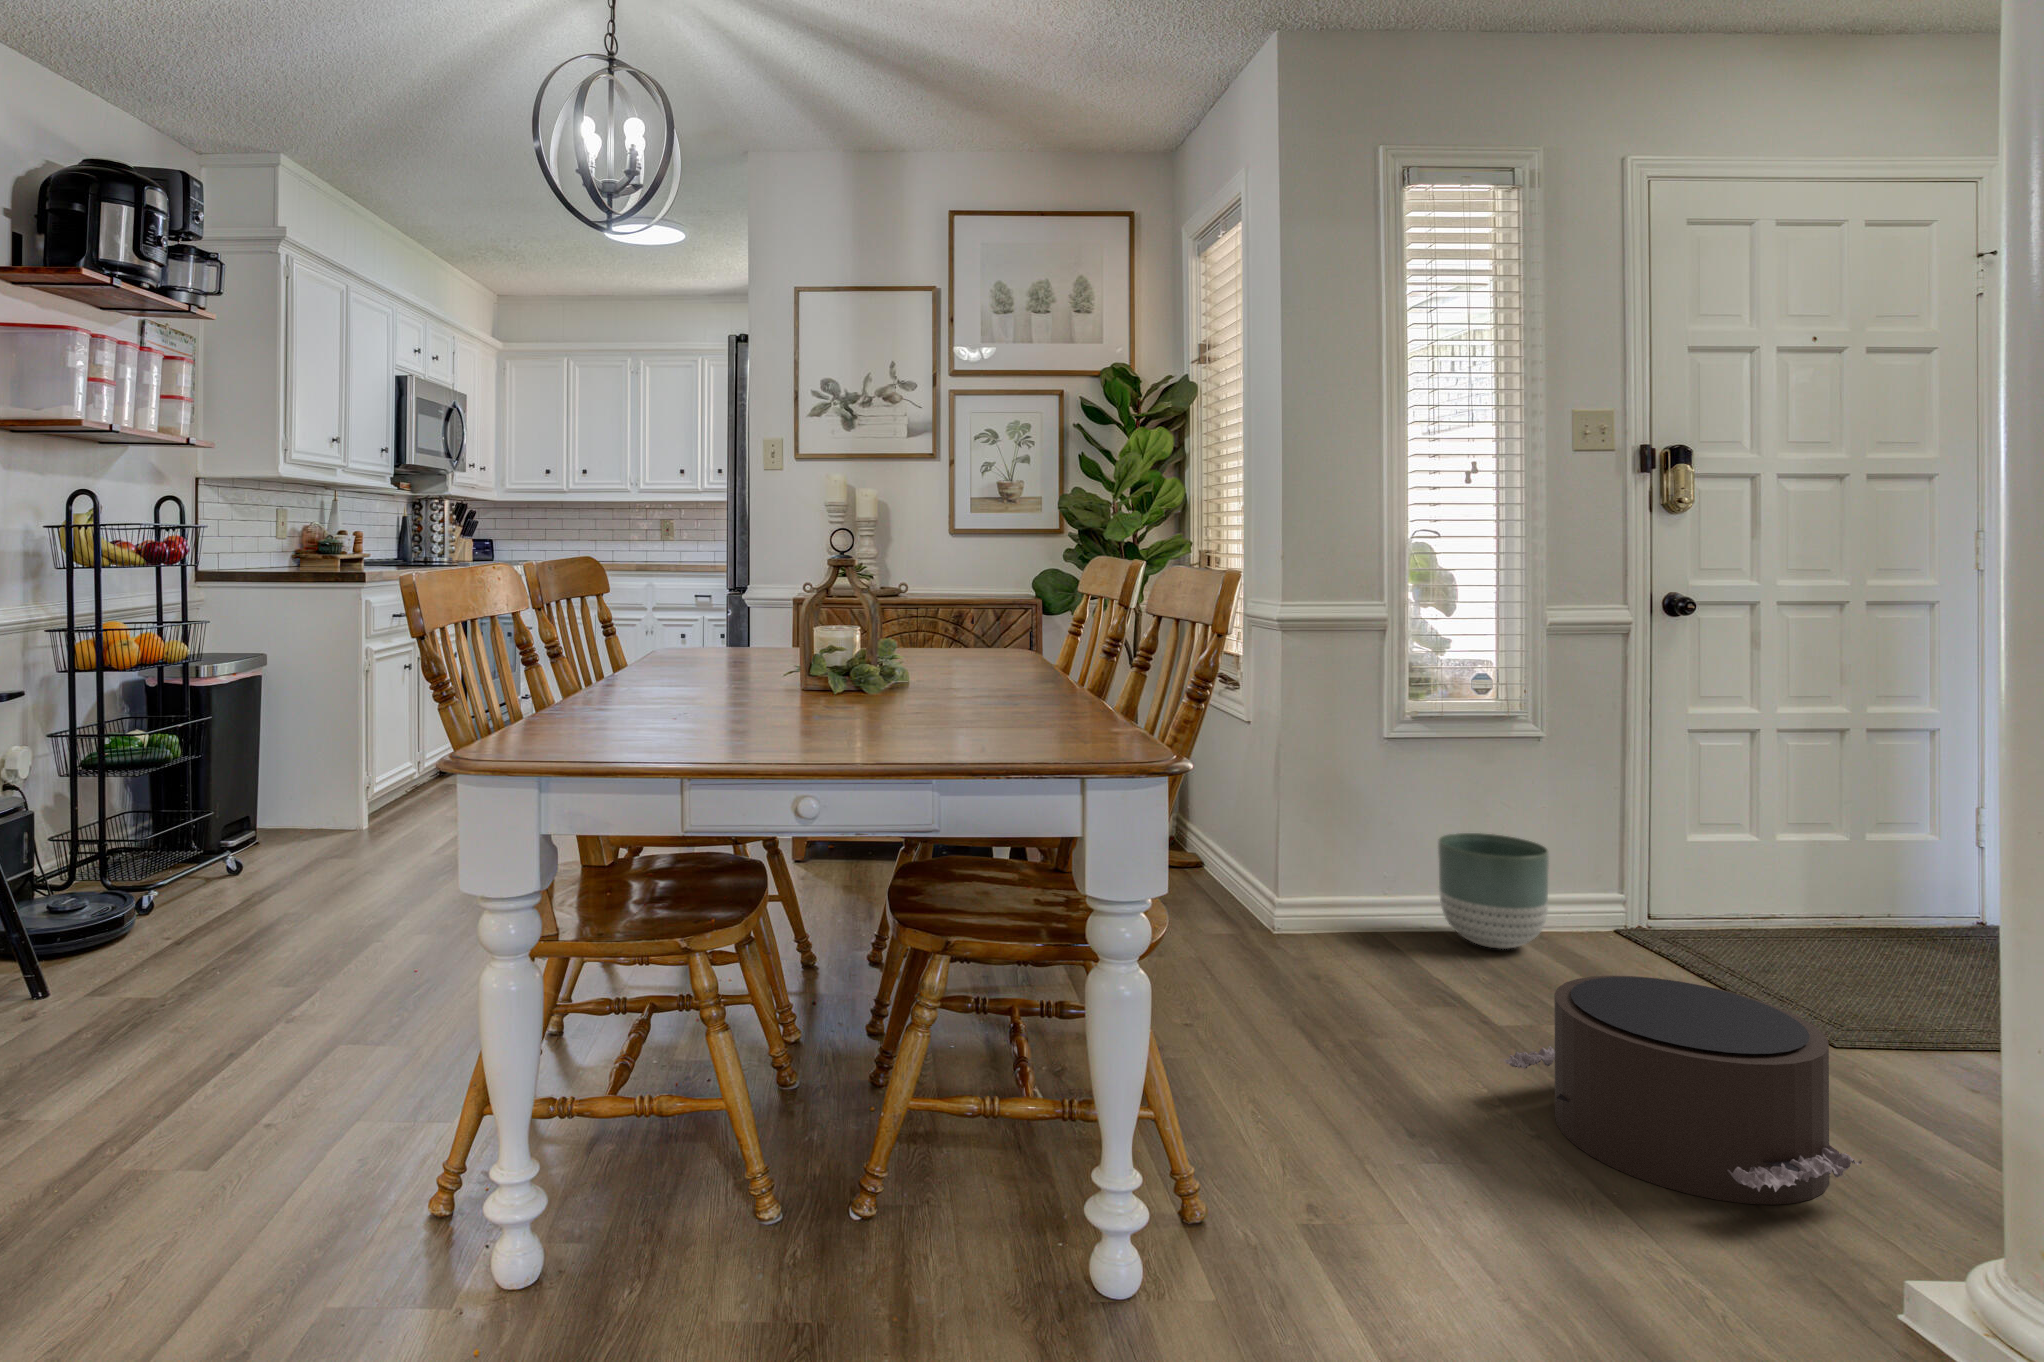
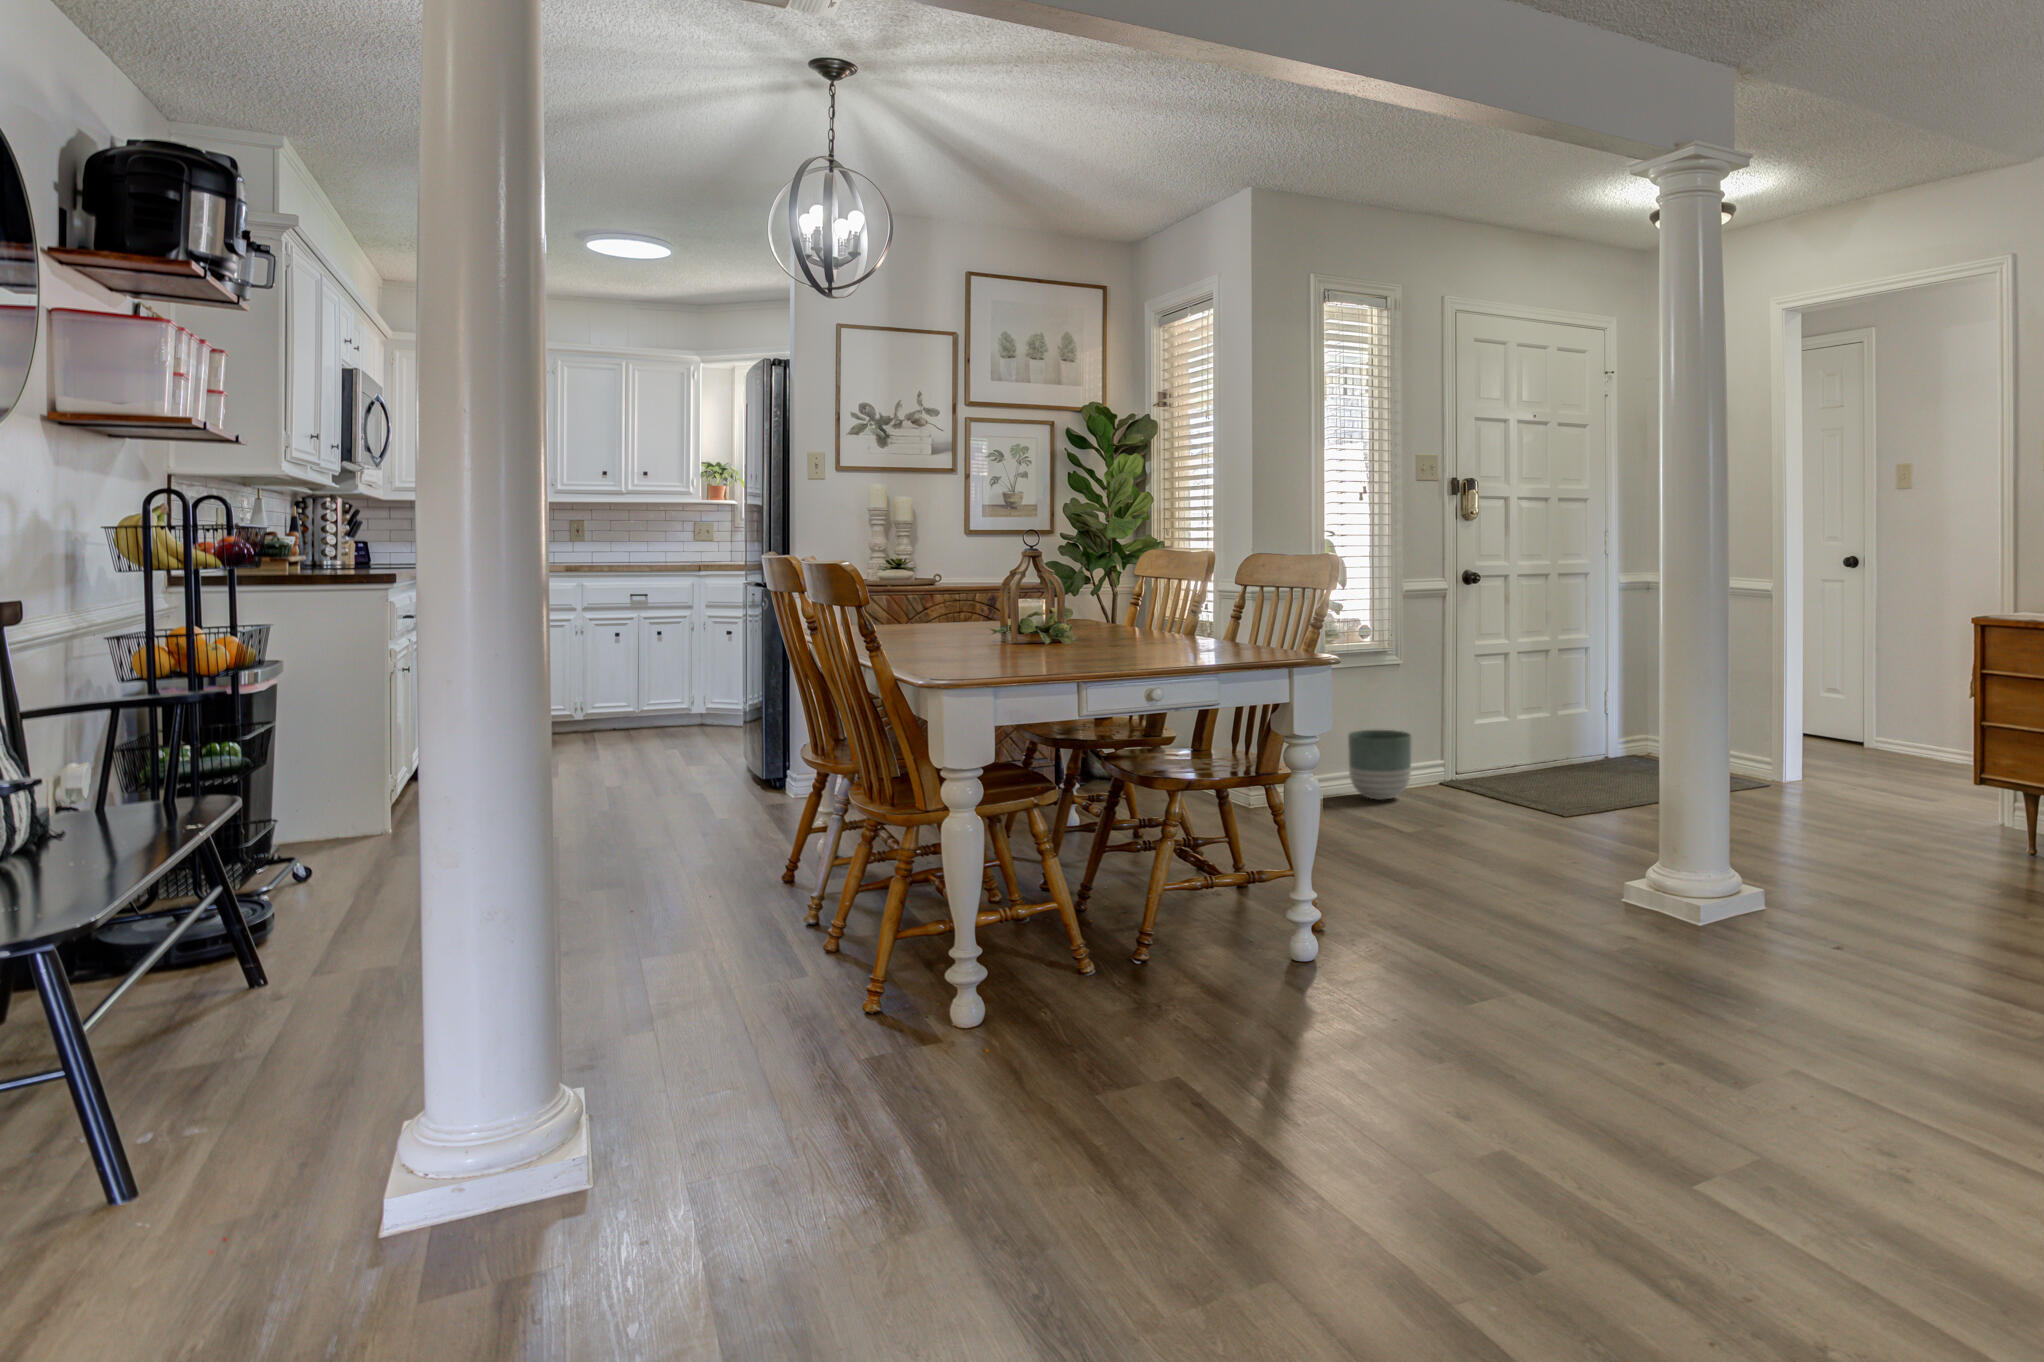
pouf: present [1503,976,1862,1205] -> none [1426,781,1593,876]

